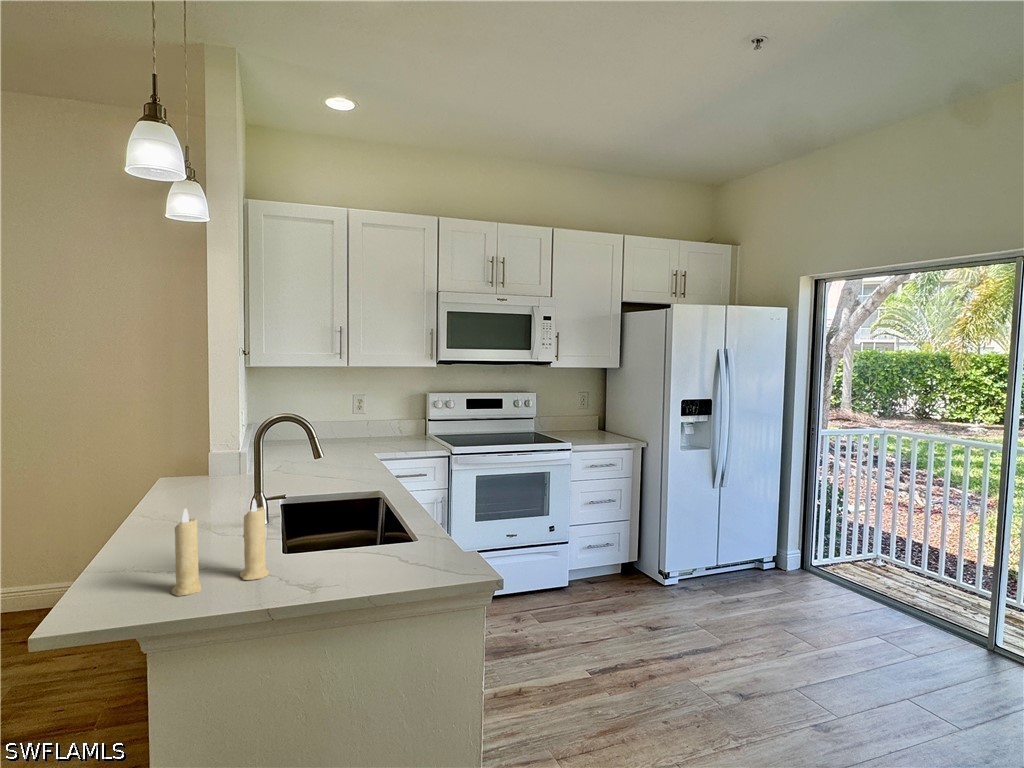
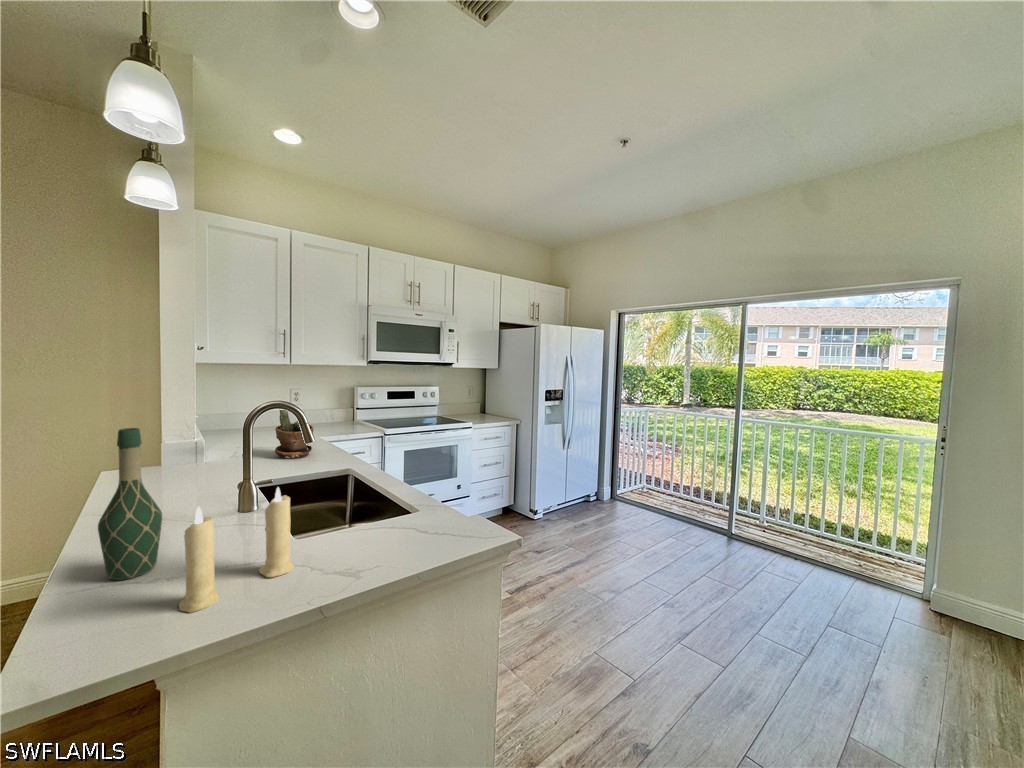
potted plant: none [312,415,351,476] -> present [275,410,314,458]
wine bottle: none [128,439,174,567] -> present [98,428,162,580]

